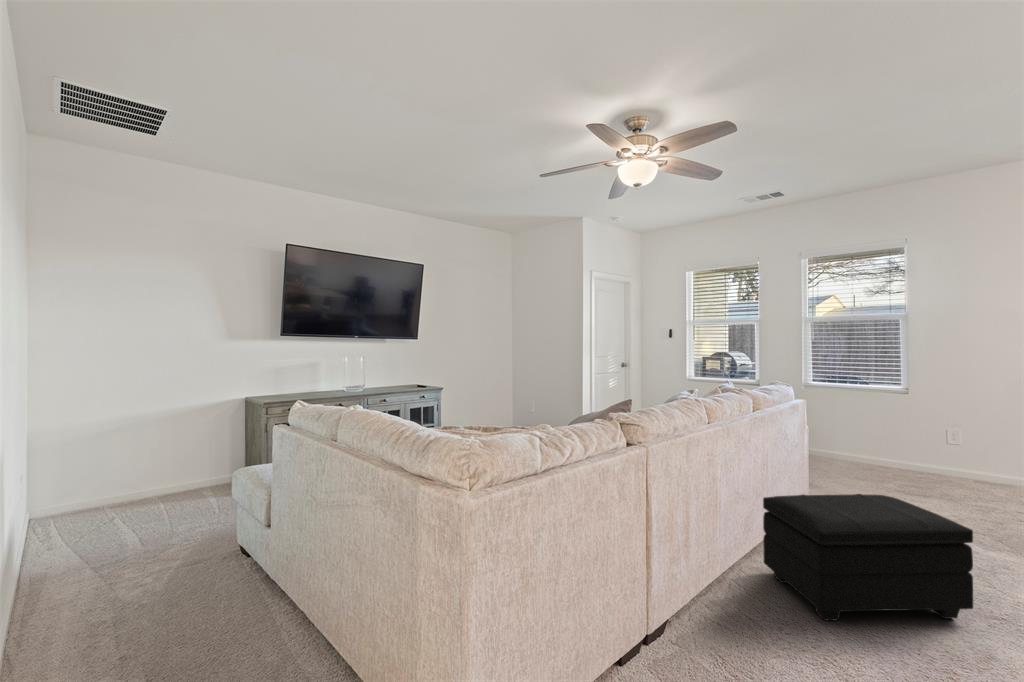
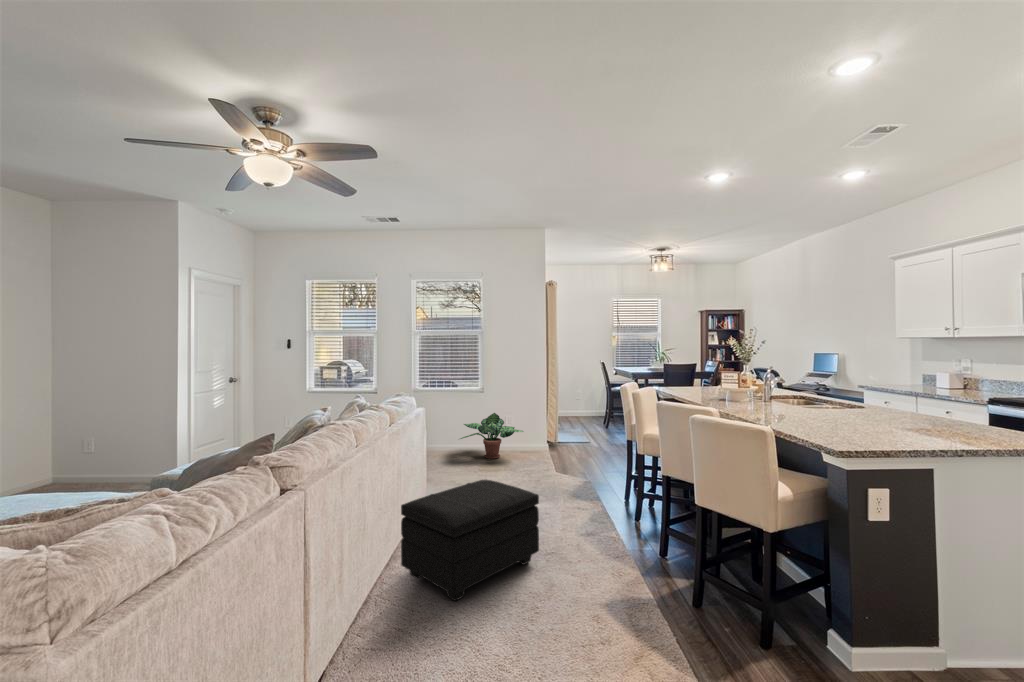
potted plant: none [867,423,984,485] -> present [460,413,524,459]

